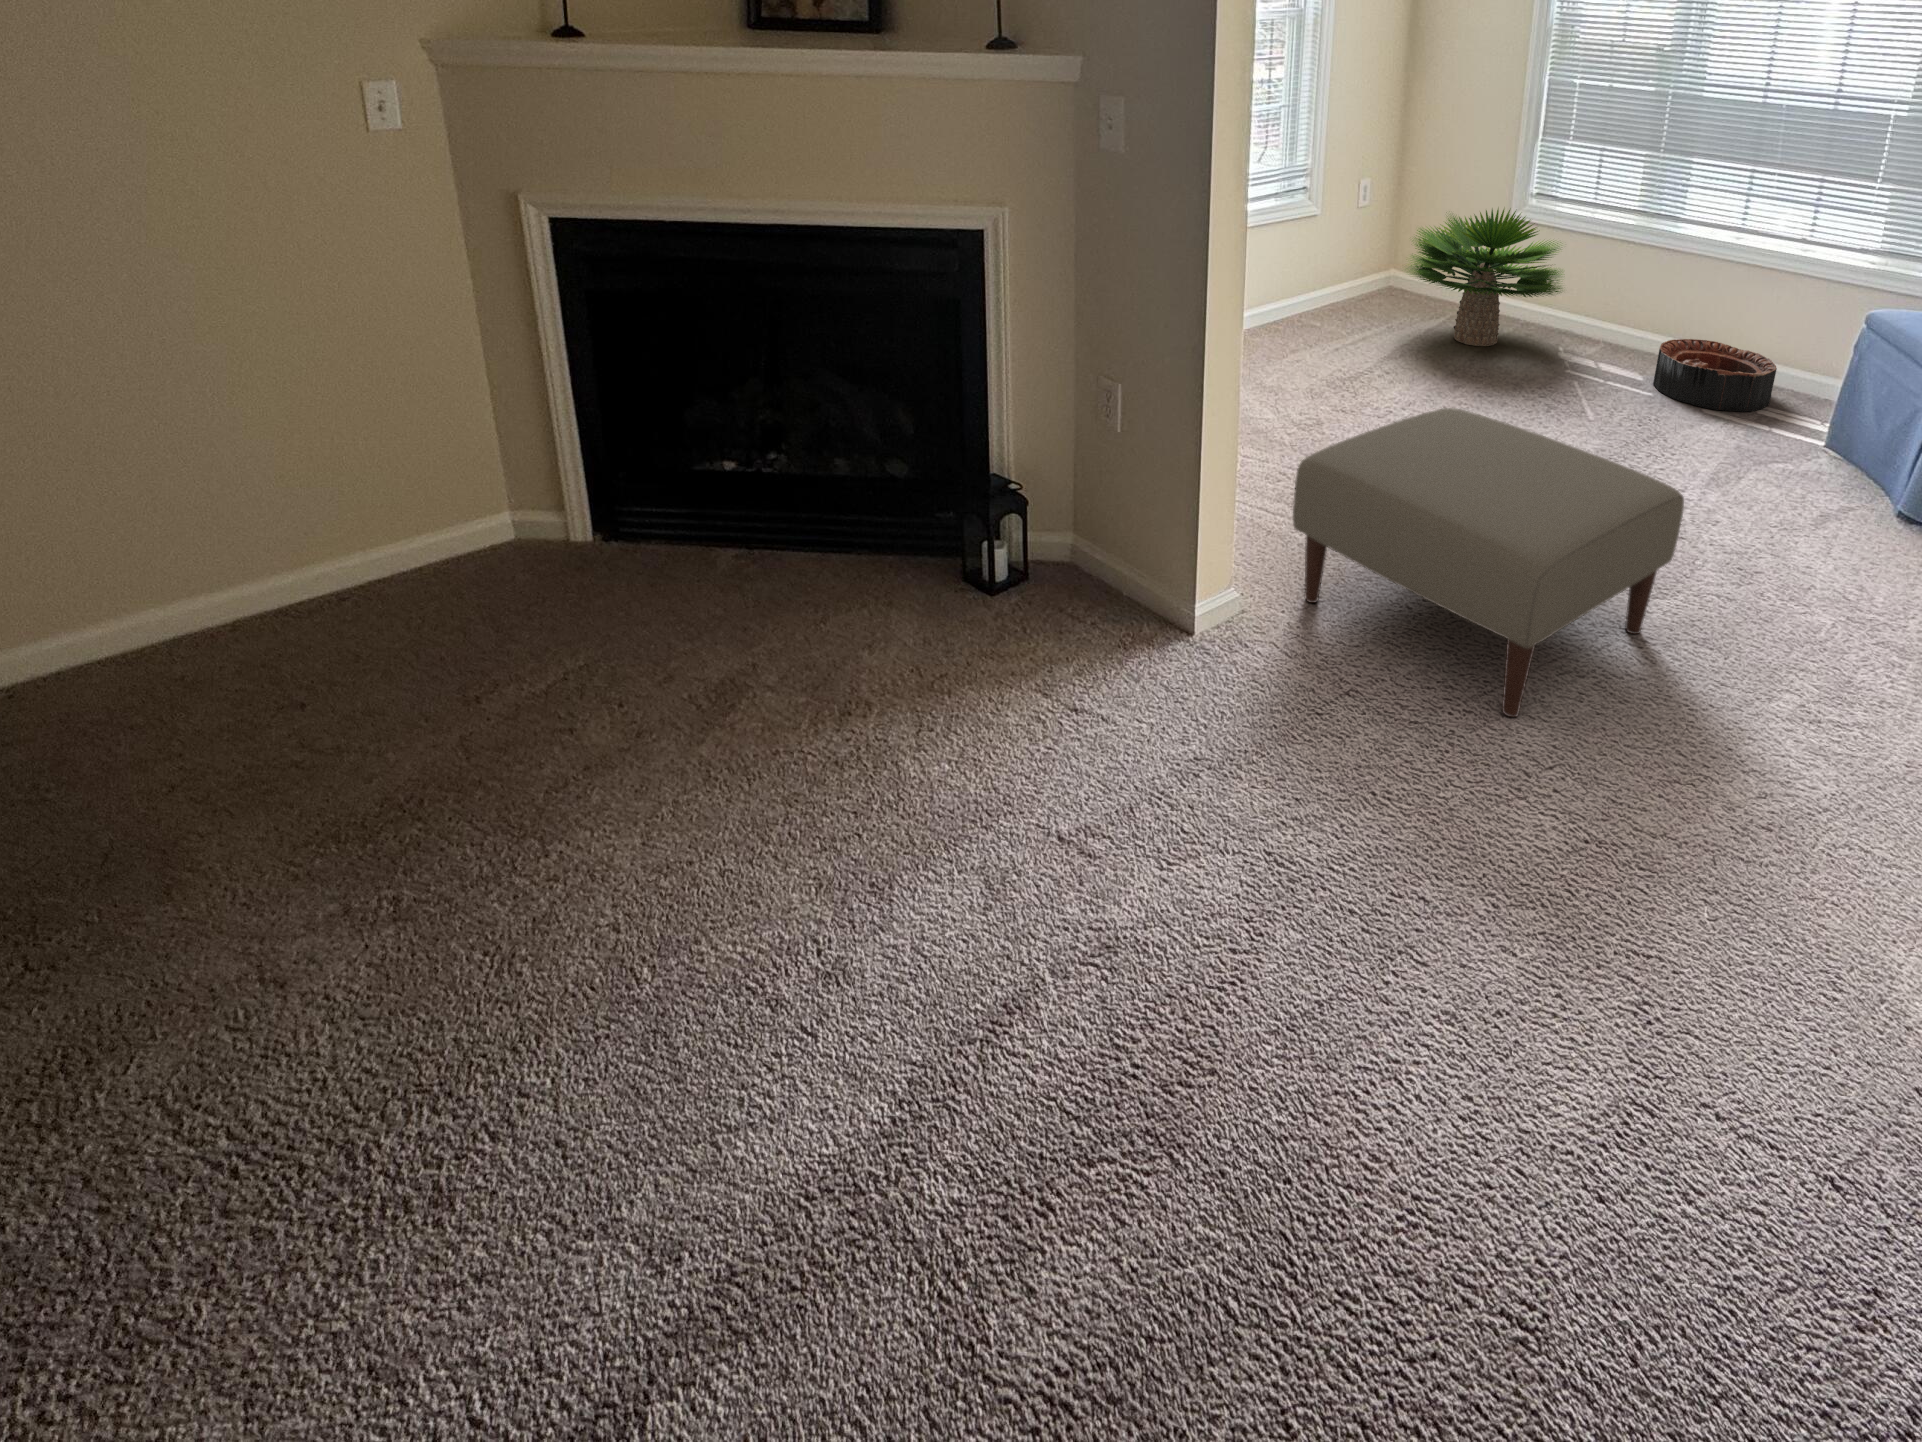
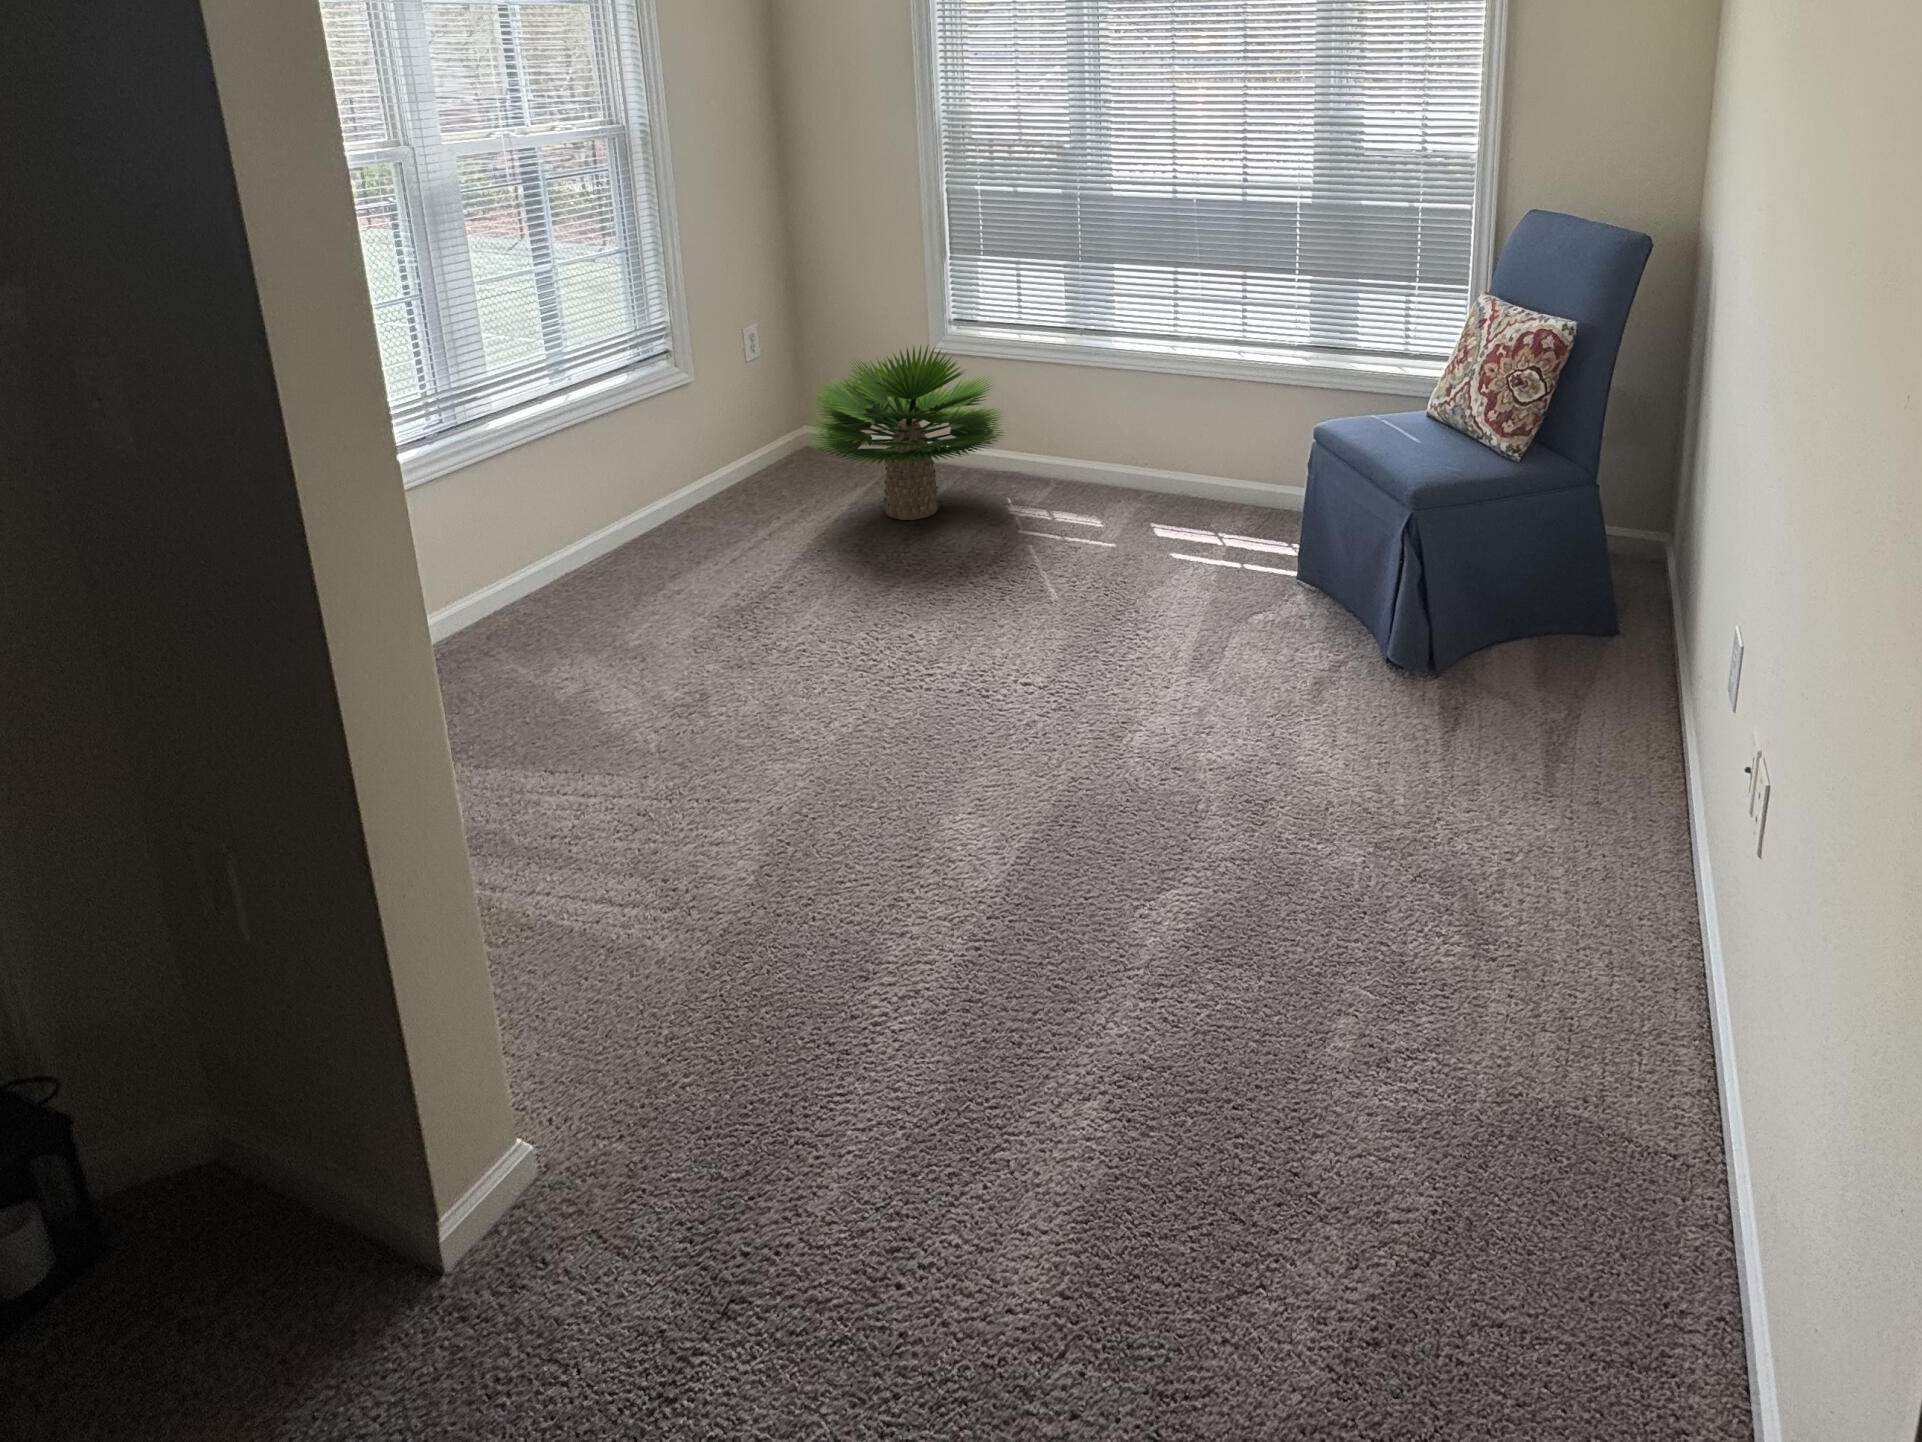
basket: present [1653,339,1777,412] -> none [1117,466,1238,553]
ottoman: present [1293,408,1684,717] -> none [596,705,1182,1281]

